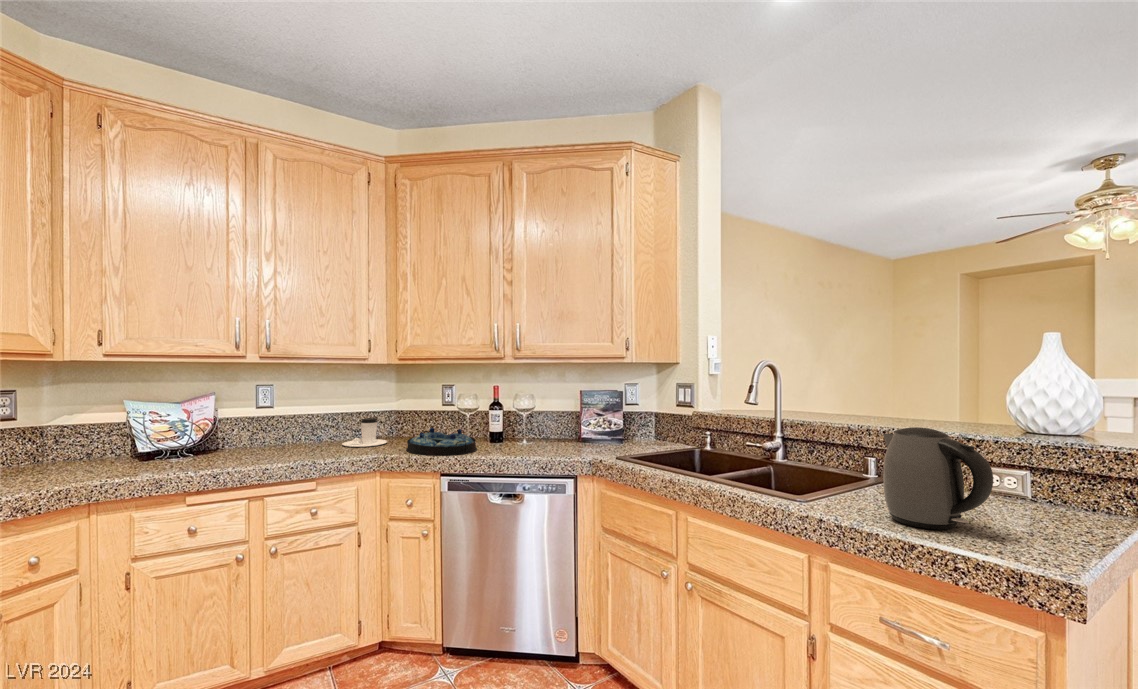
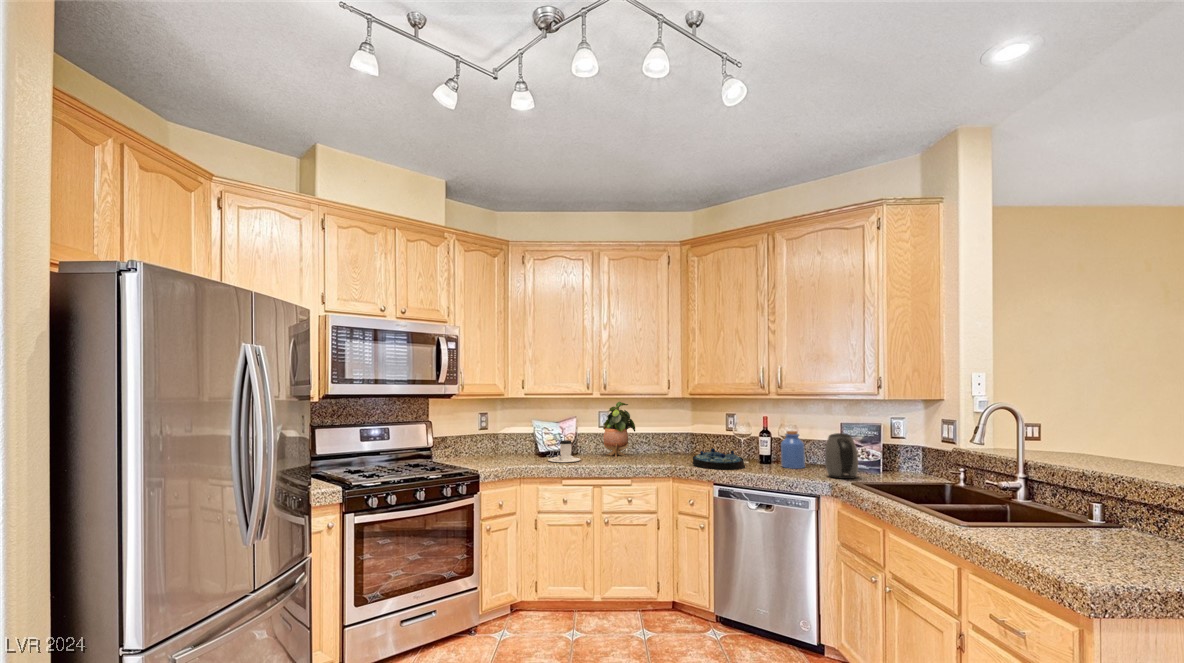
potted plant: none [262,370,316,451] -> present [603,402,635,457]
jar: none [516,401,543,445] -> present [781,431,805,469]
coffee cup: present [342,418,387,447] -> present [548,440,581,463]
kettle: present [883,427,993,530] -> present [825,433,858,479]

